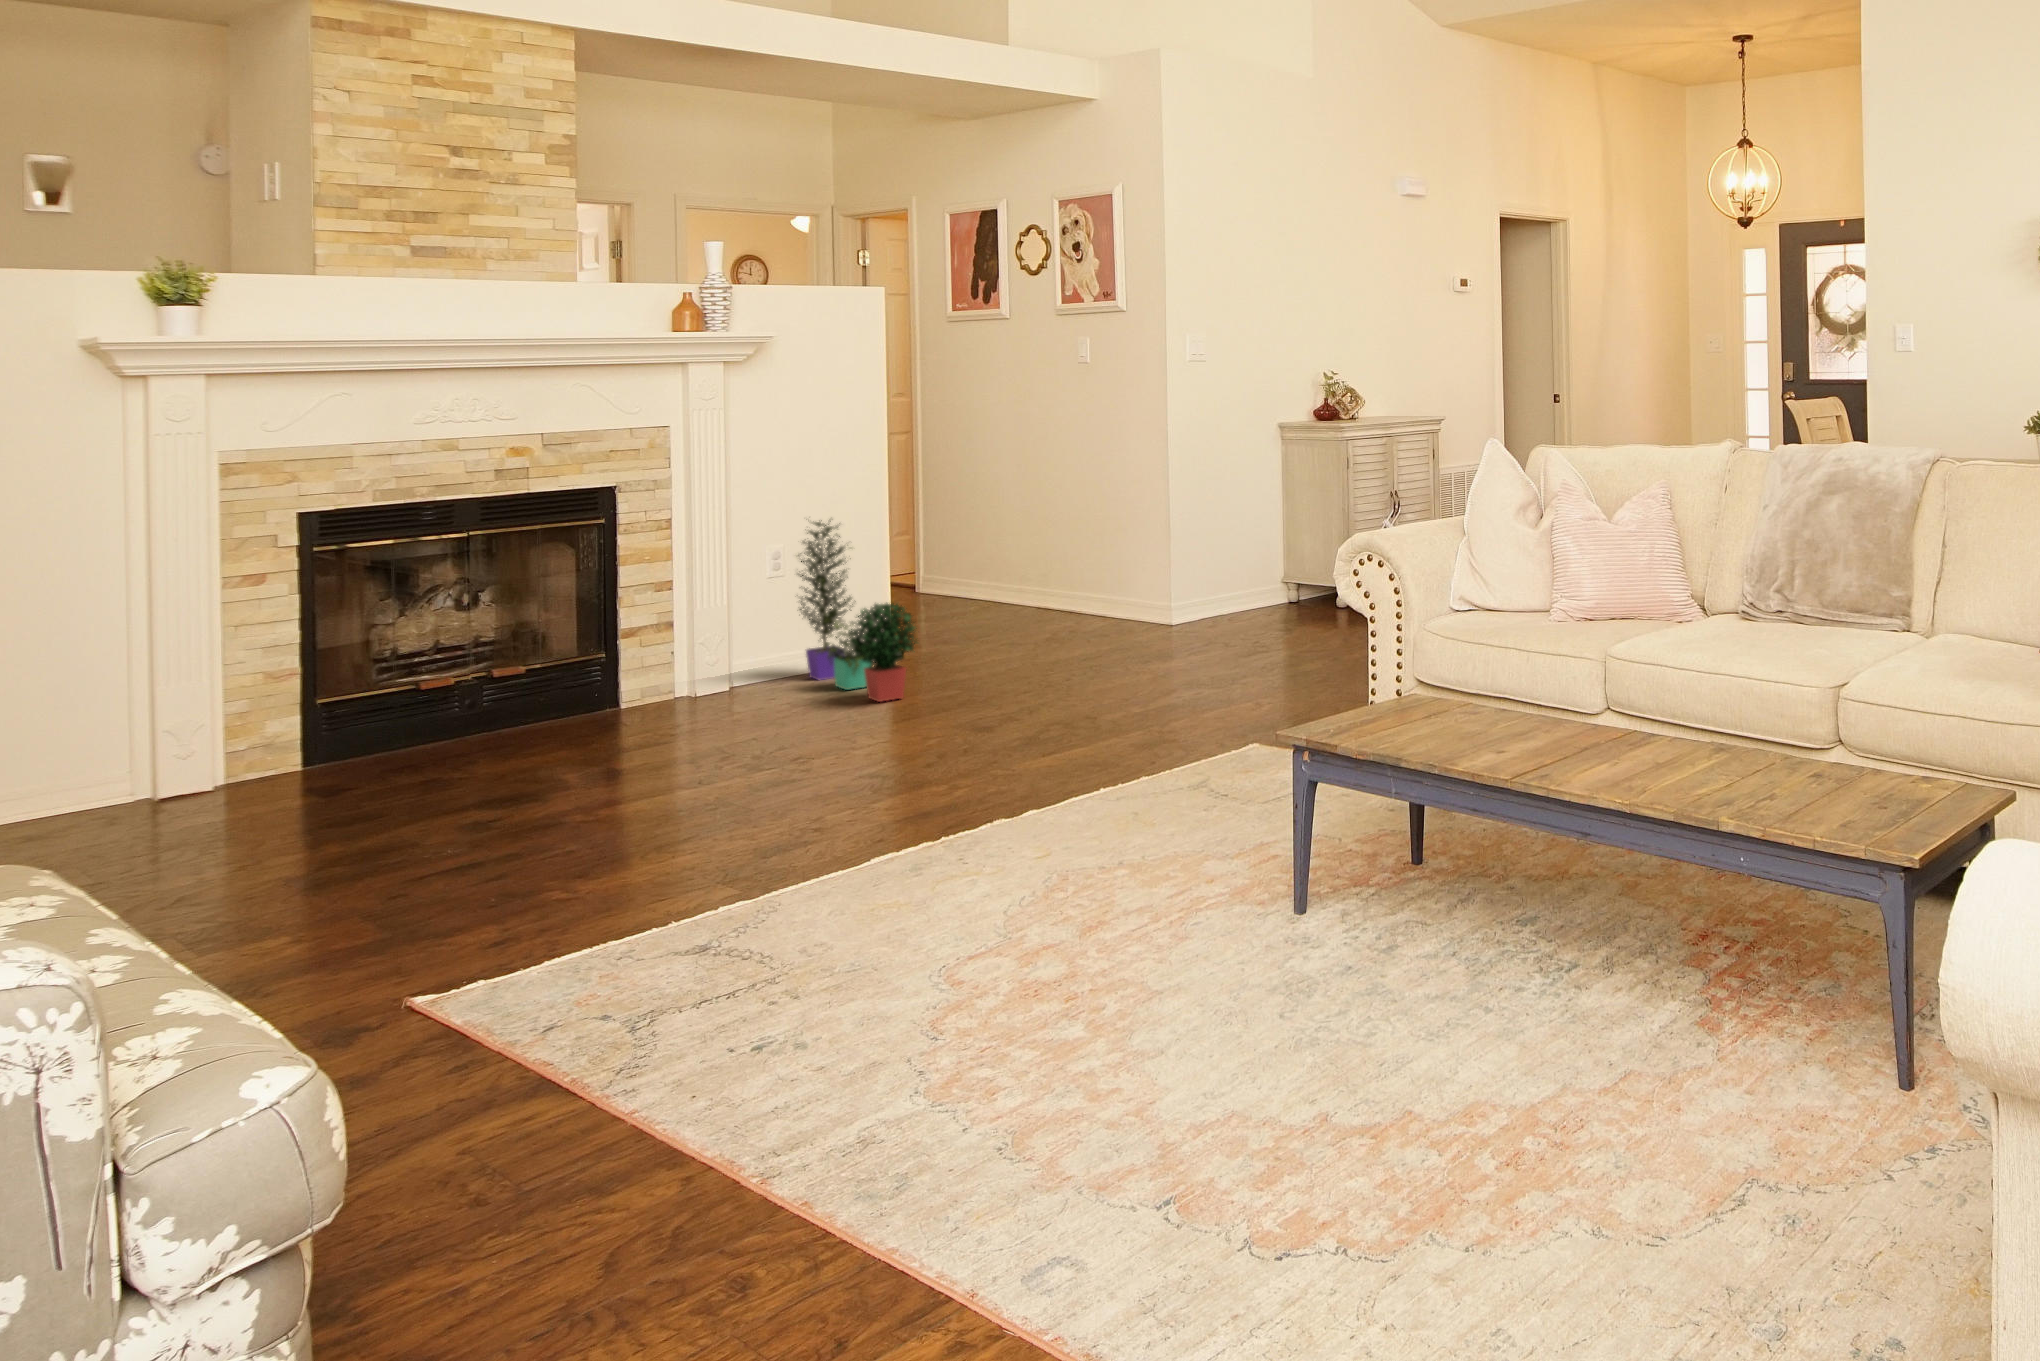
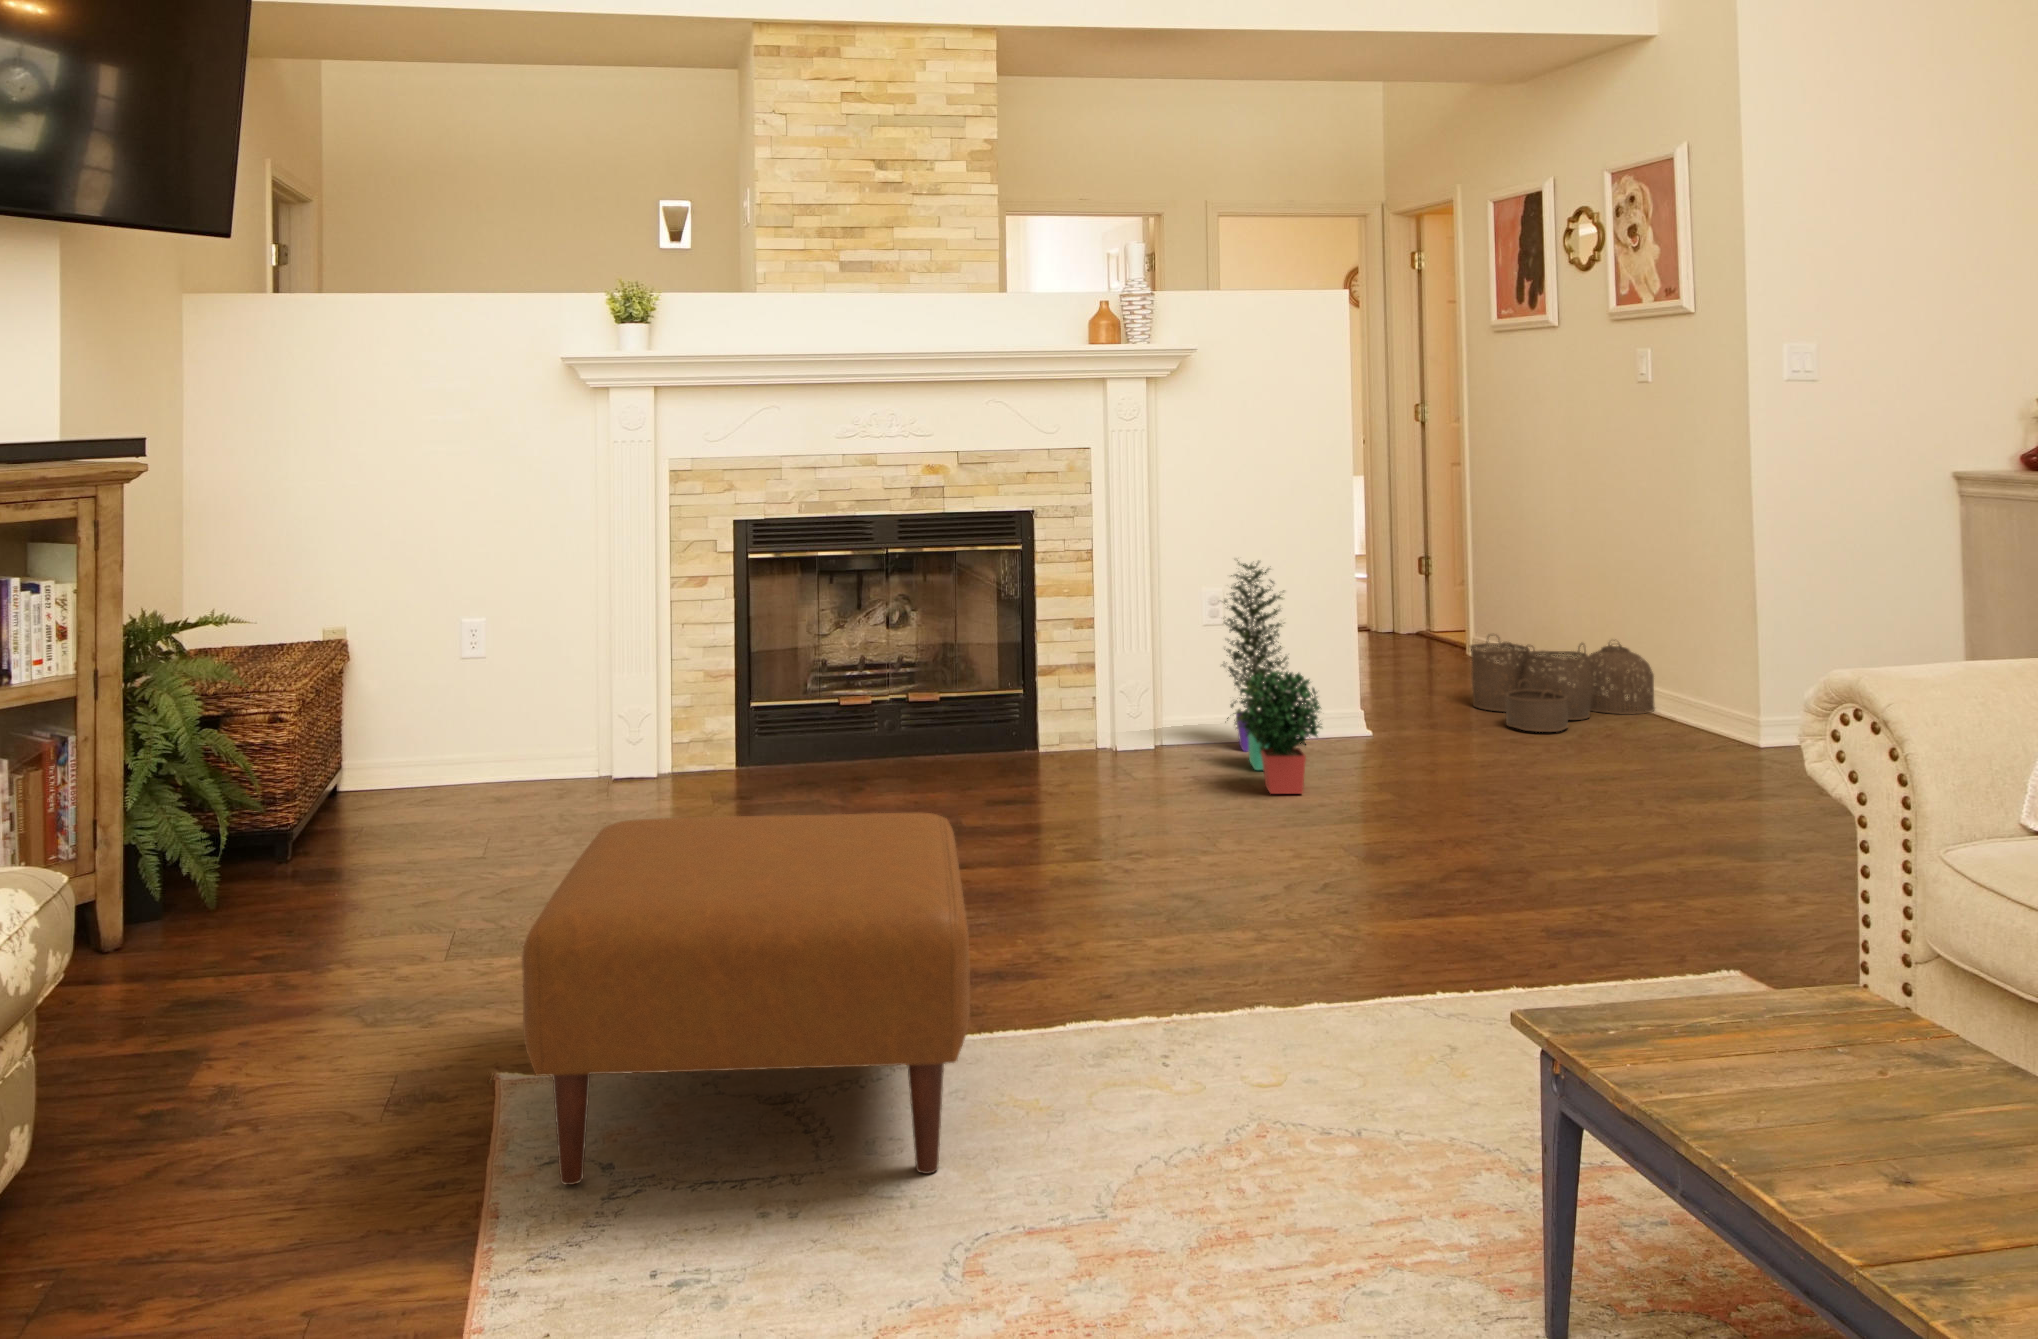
woven basket: none [962,563,1095,636] -> present [1470,635,1655,732]
ottoman: none [526,707,939,995] -> present [522,813,970,1185]

